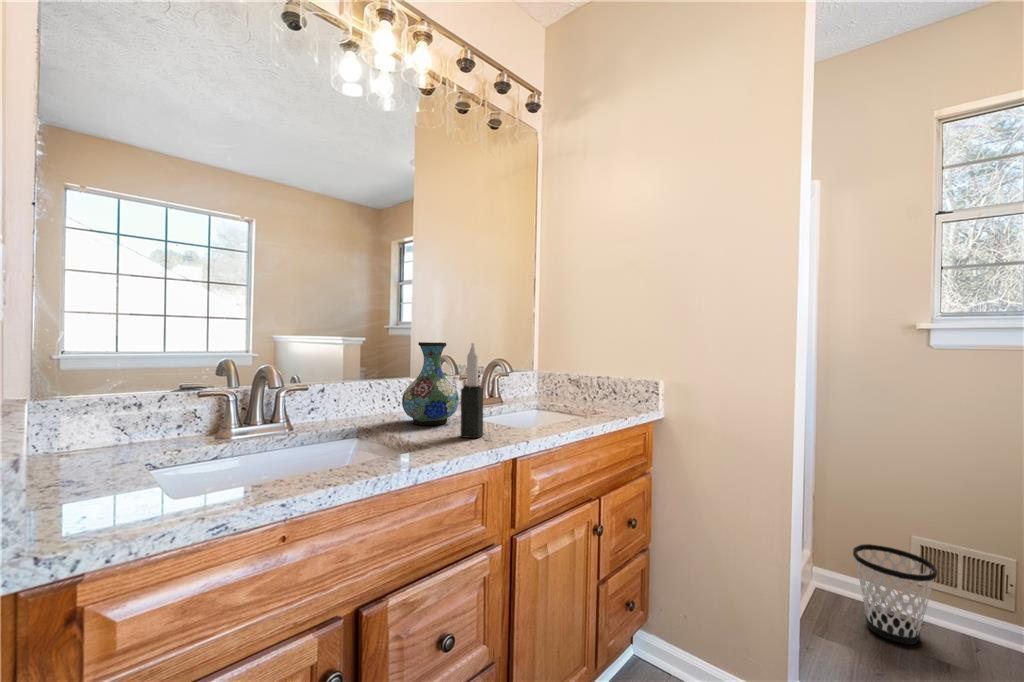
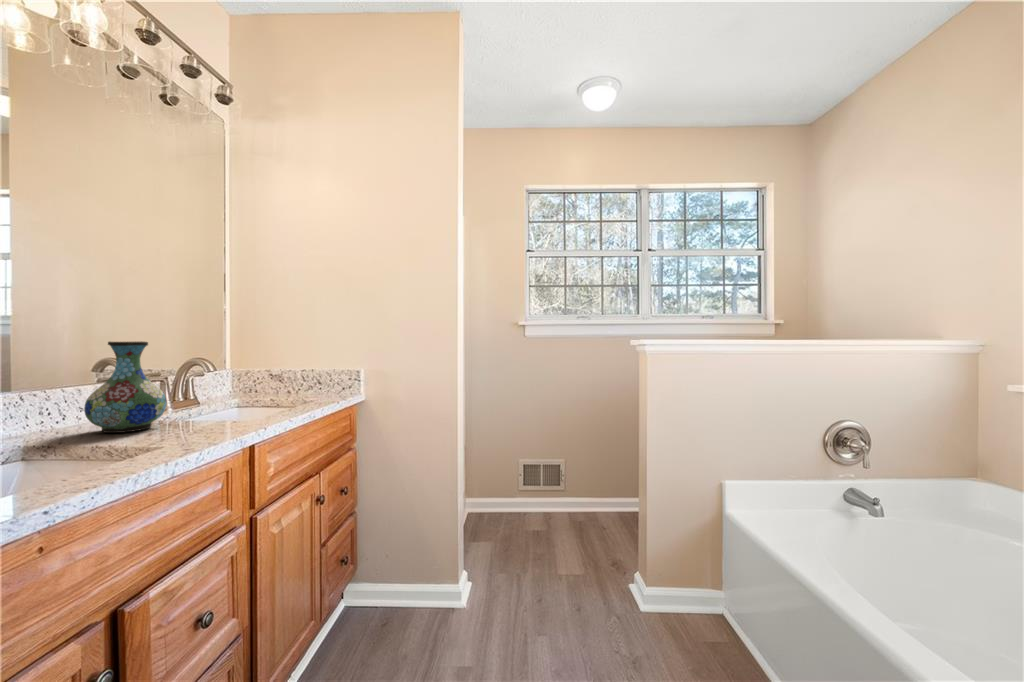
candle: present [461,343,483,438] -> none [188,341,214,434]
wastebasket: present [853,544,937,645] -> none [484,470,525,527]

